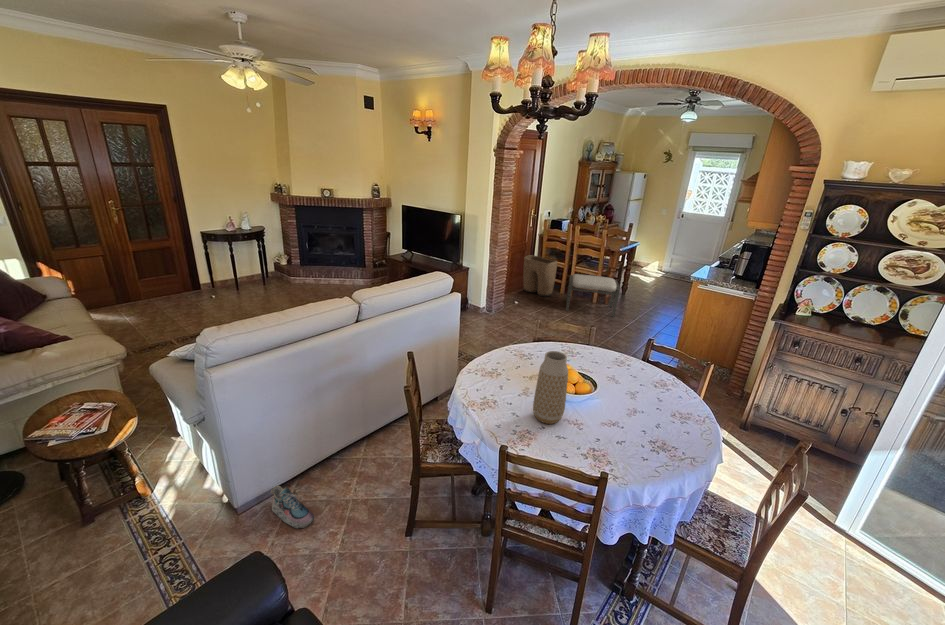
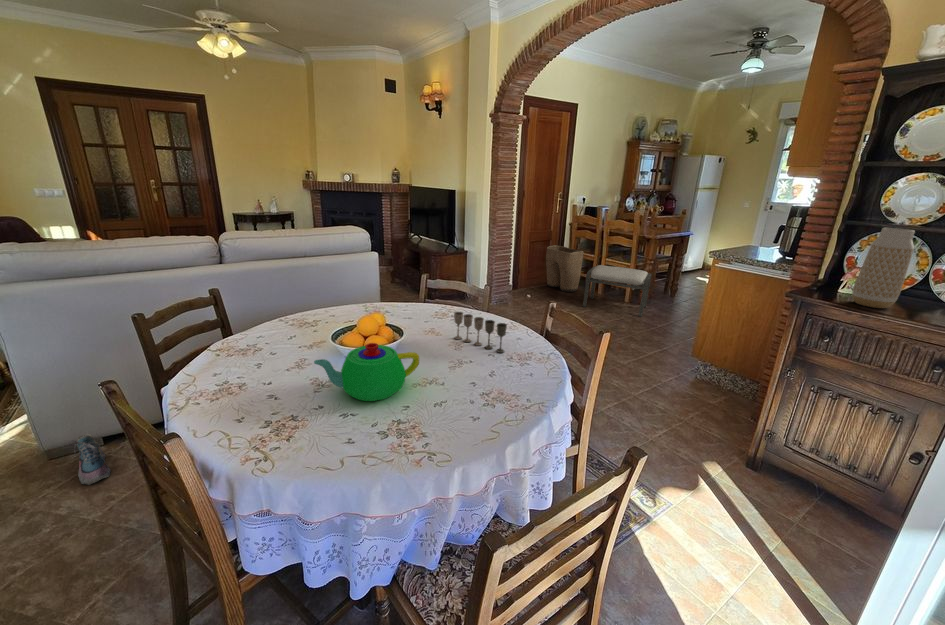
vase: present [533,351,568,424] -> present [852,228,915,308]
wine glass: none [609,356,656,383] -> present [454,312,507,353]
teapot: none [598,392,641,430] -> present [314,343,419,401]

